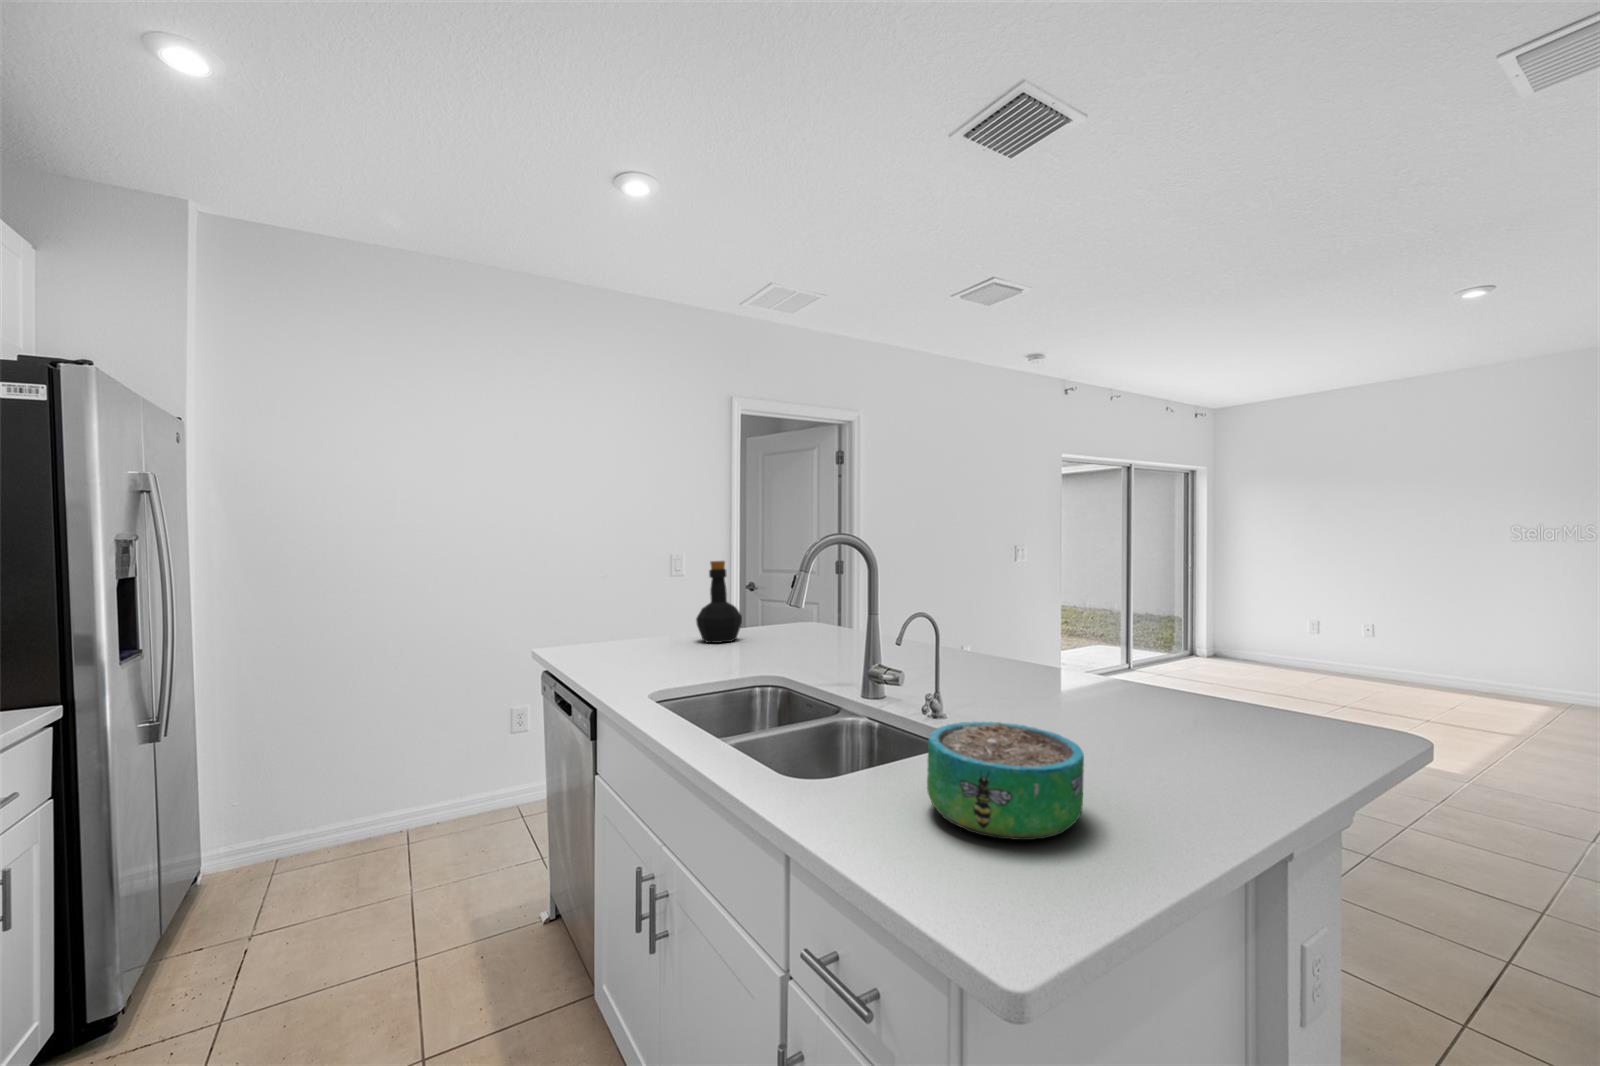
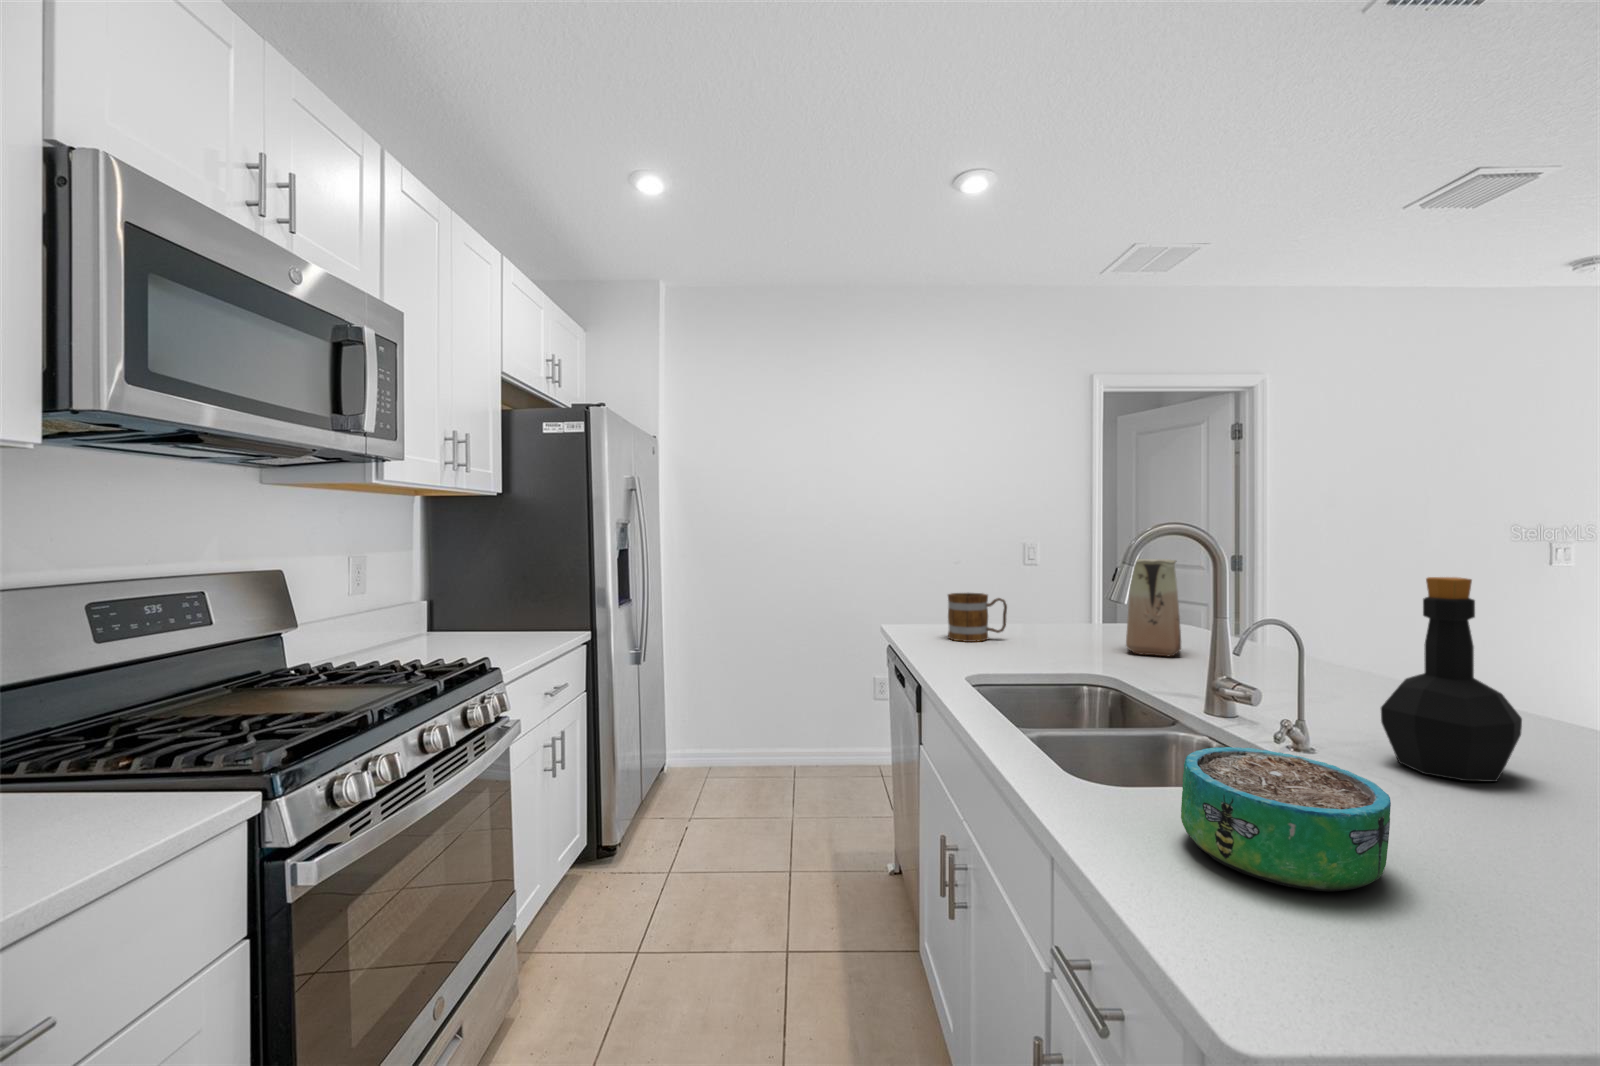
bottle: present [696,561,742,643] -> present [1381,577,1522,782]
vase: none [771,567,816,652] -> present [1126,559,1181,656]
mug: none [602,608,663,659] -> present [948,593,1007,642]

